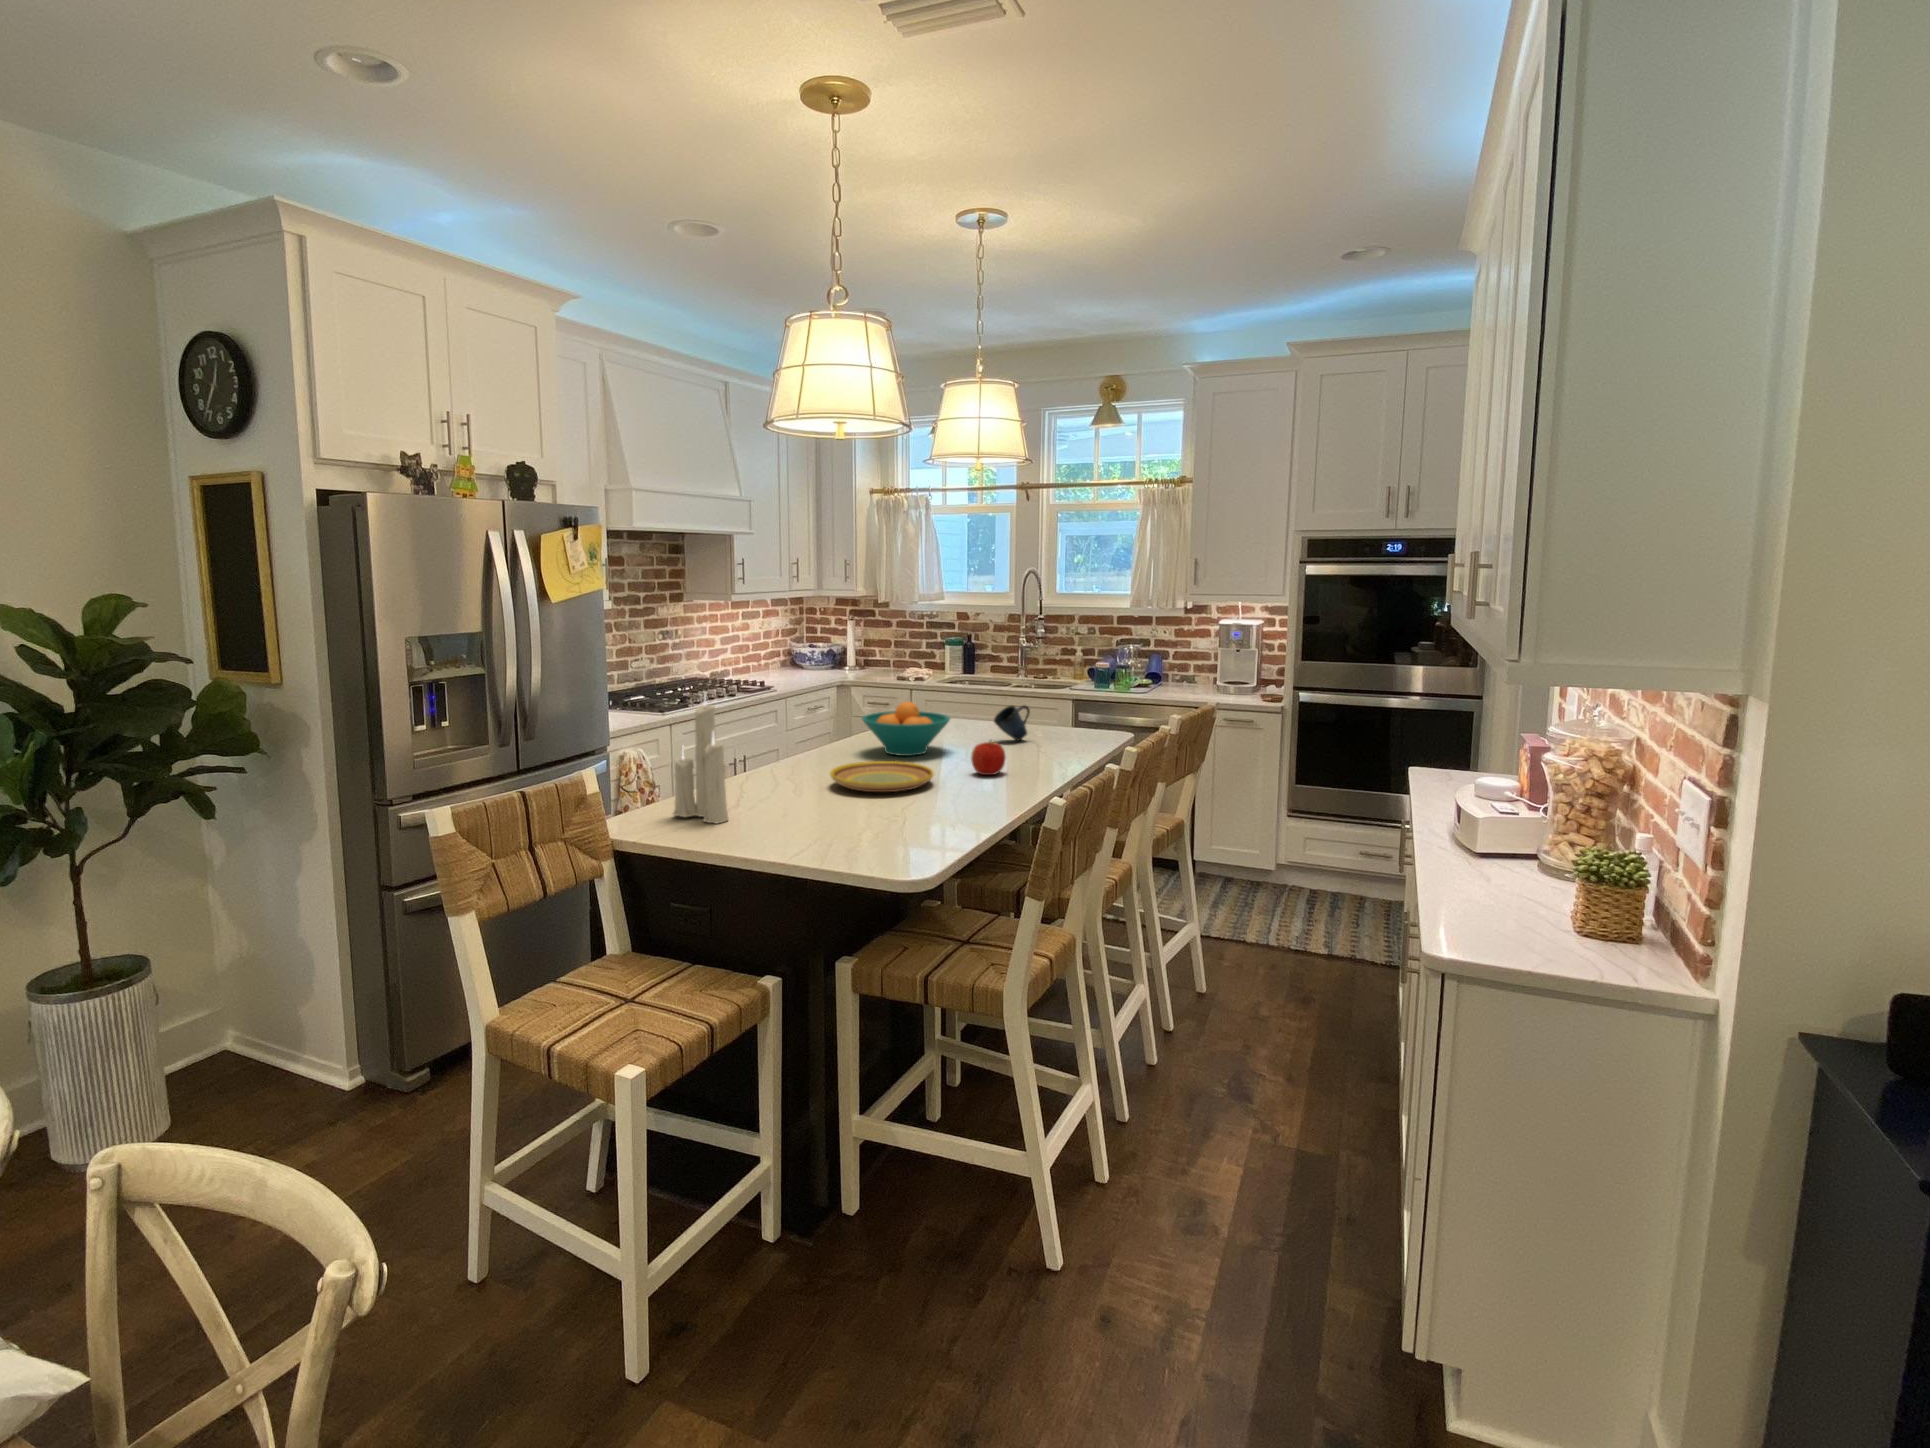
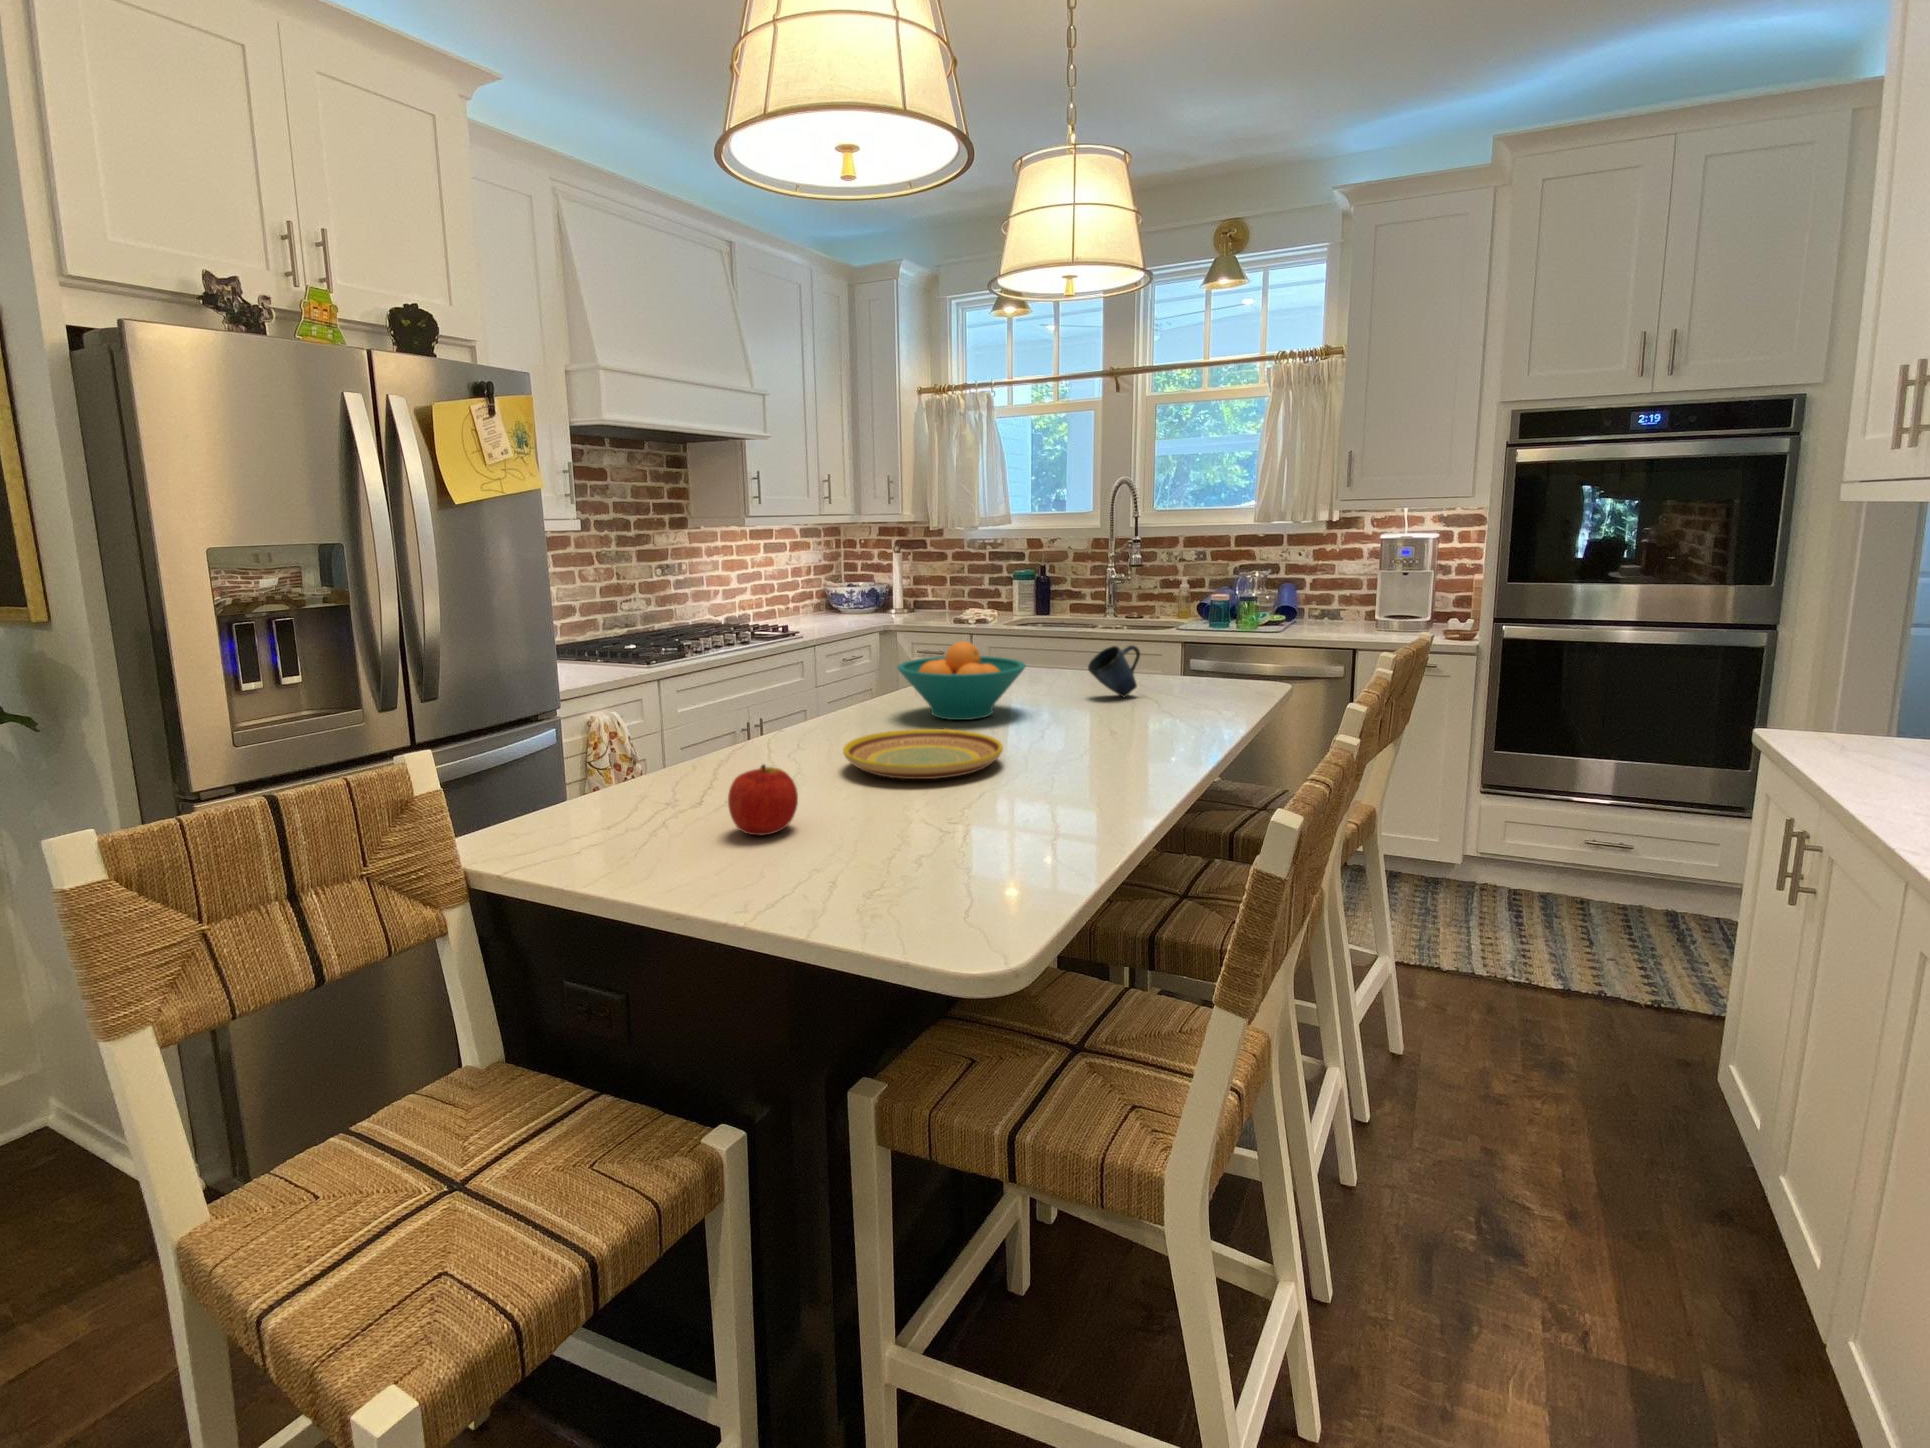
candle: present [673,702,729,824] -> none [584,608,670,836]
apple: present [971,741,1006,775] -> present [728,765,798,835]

